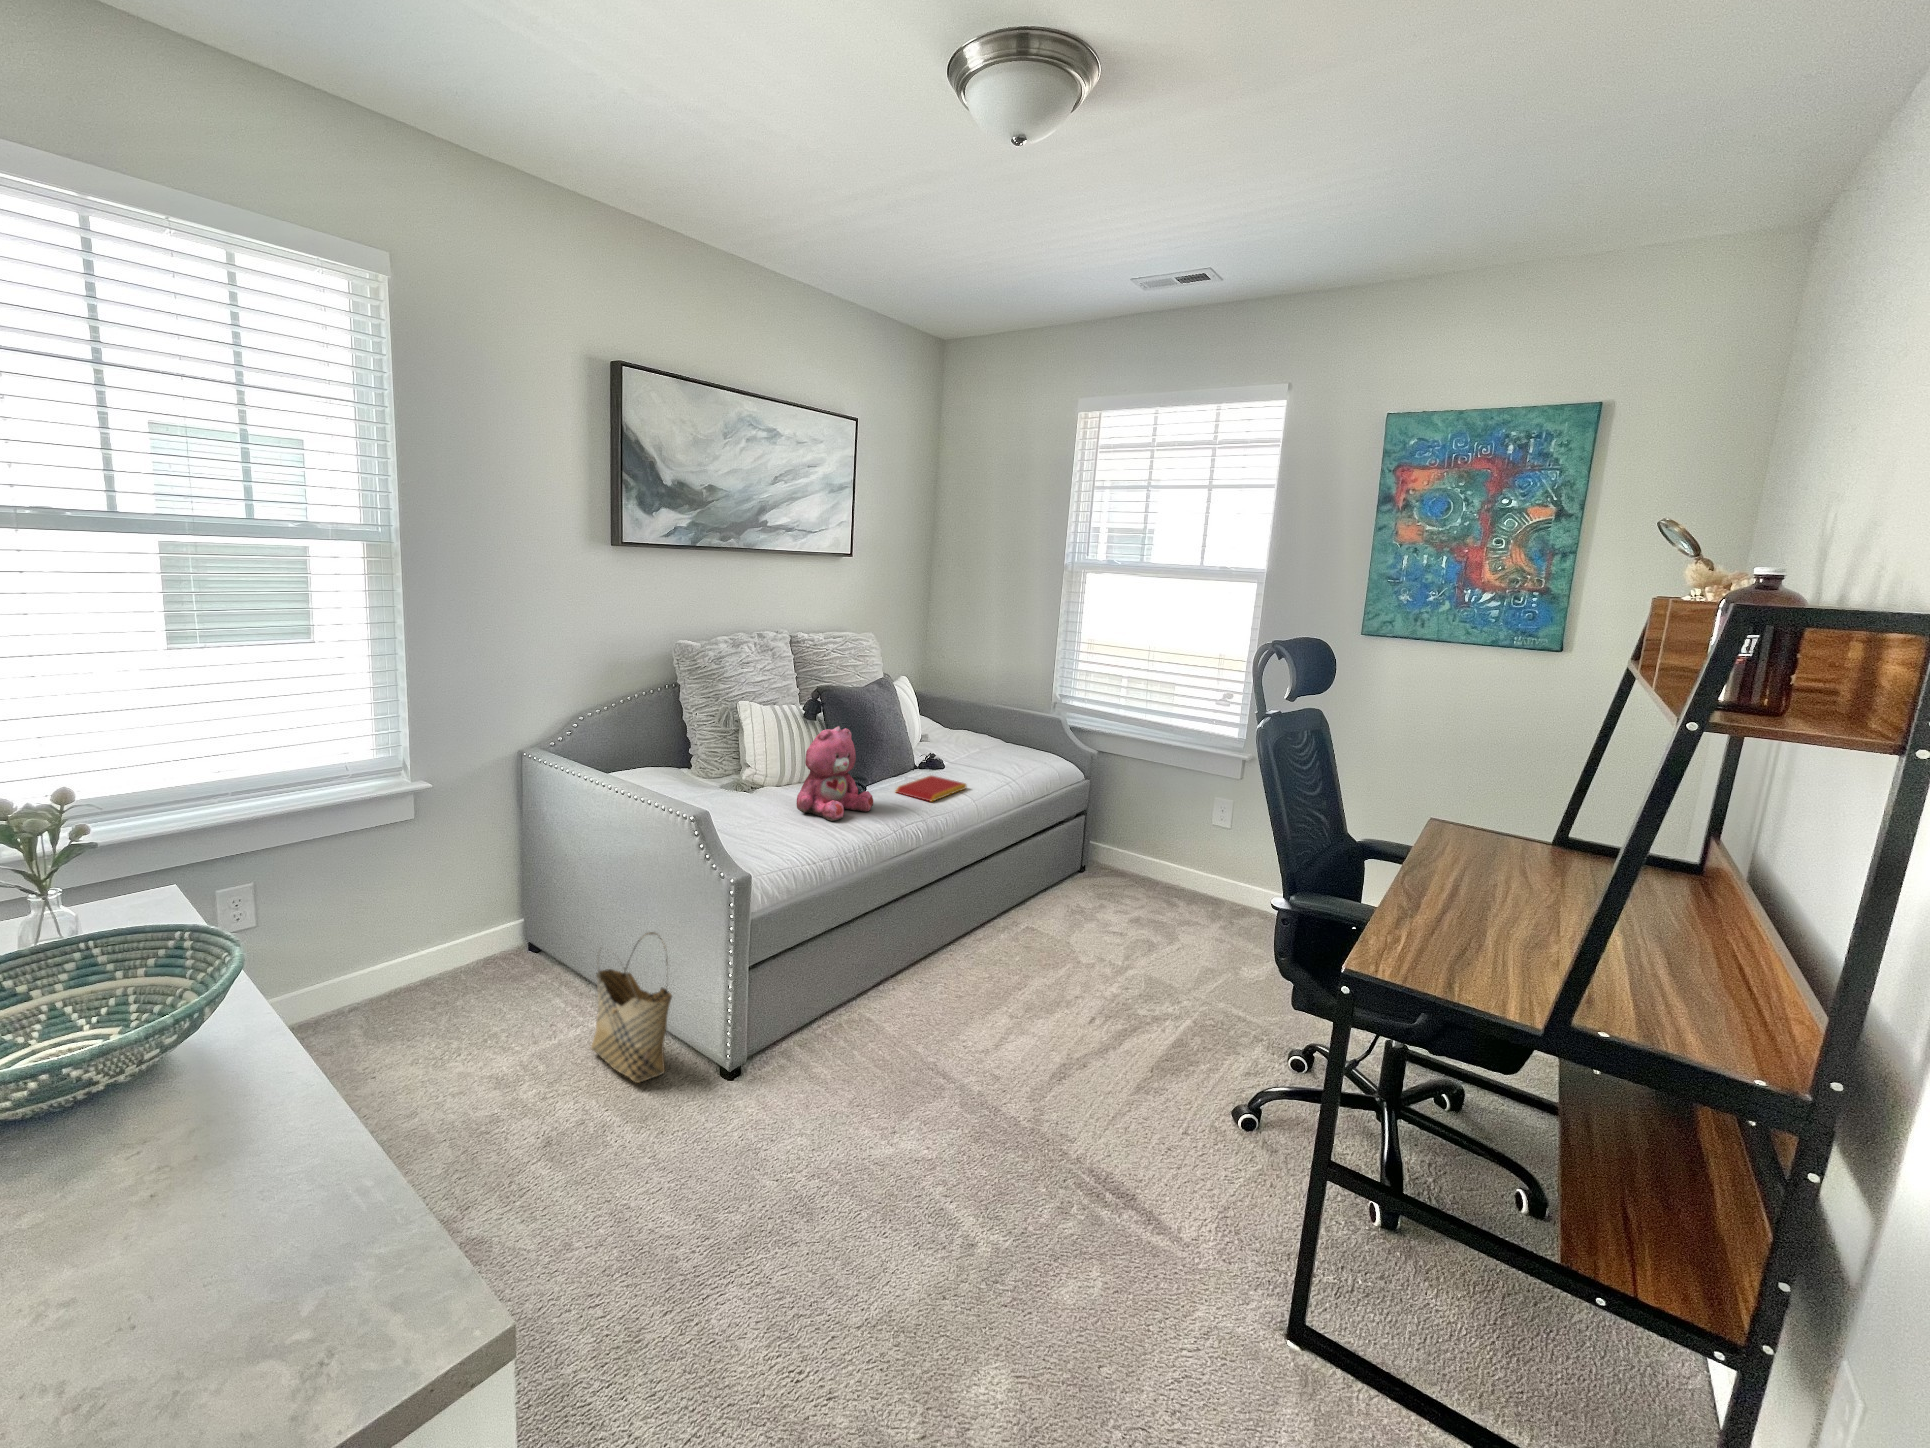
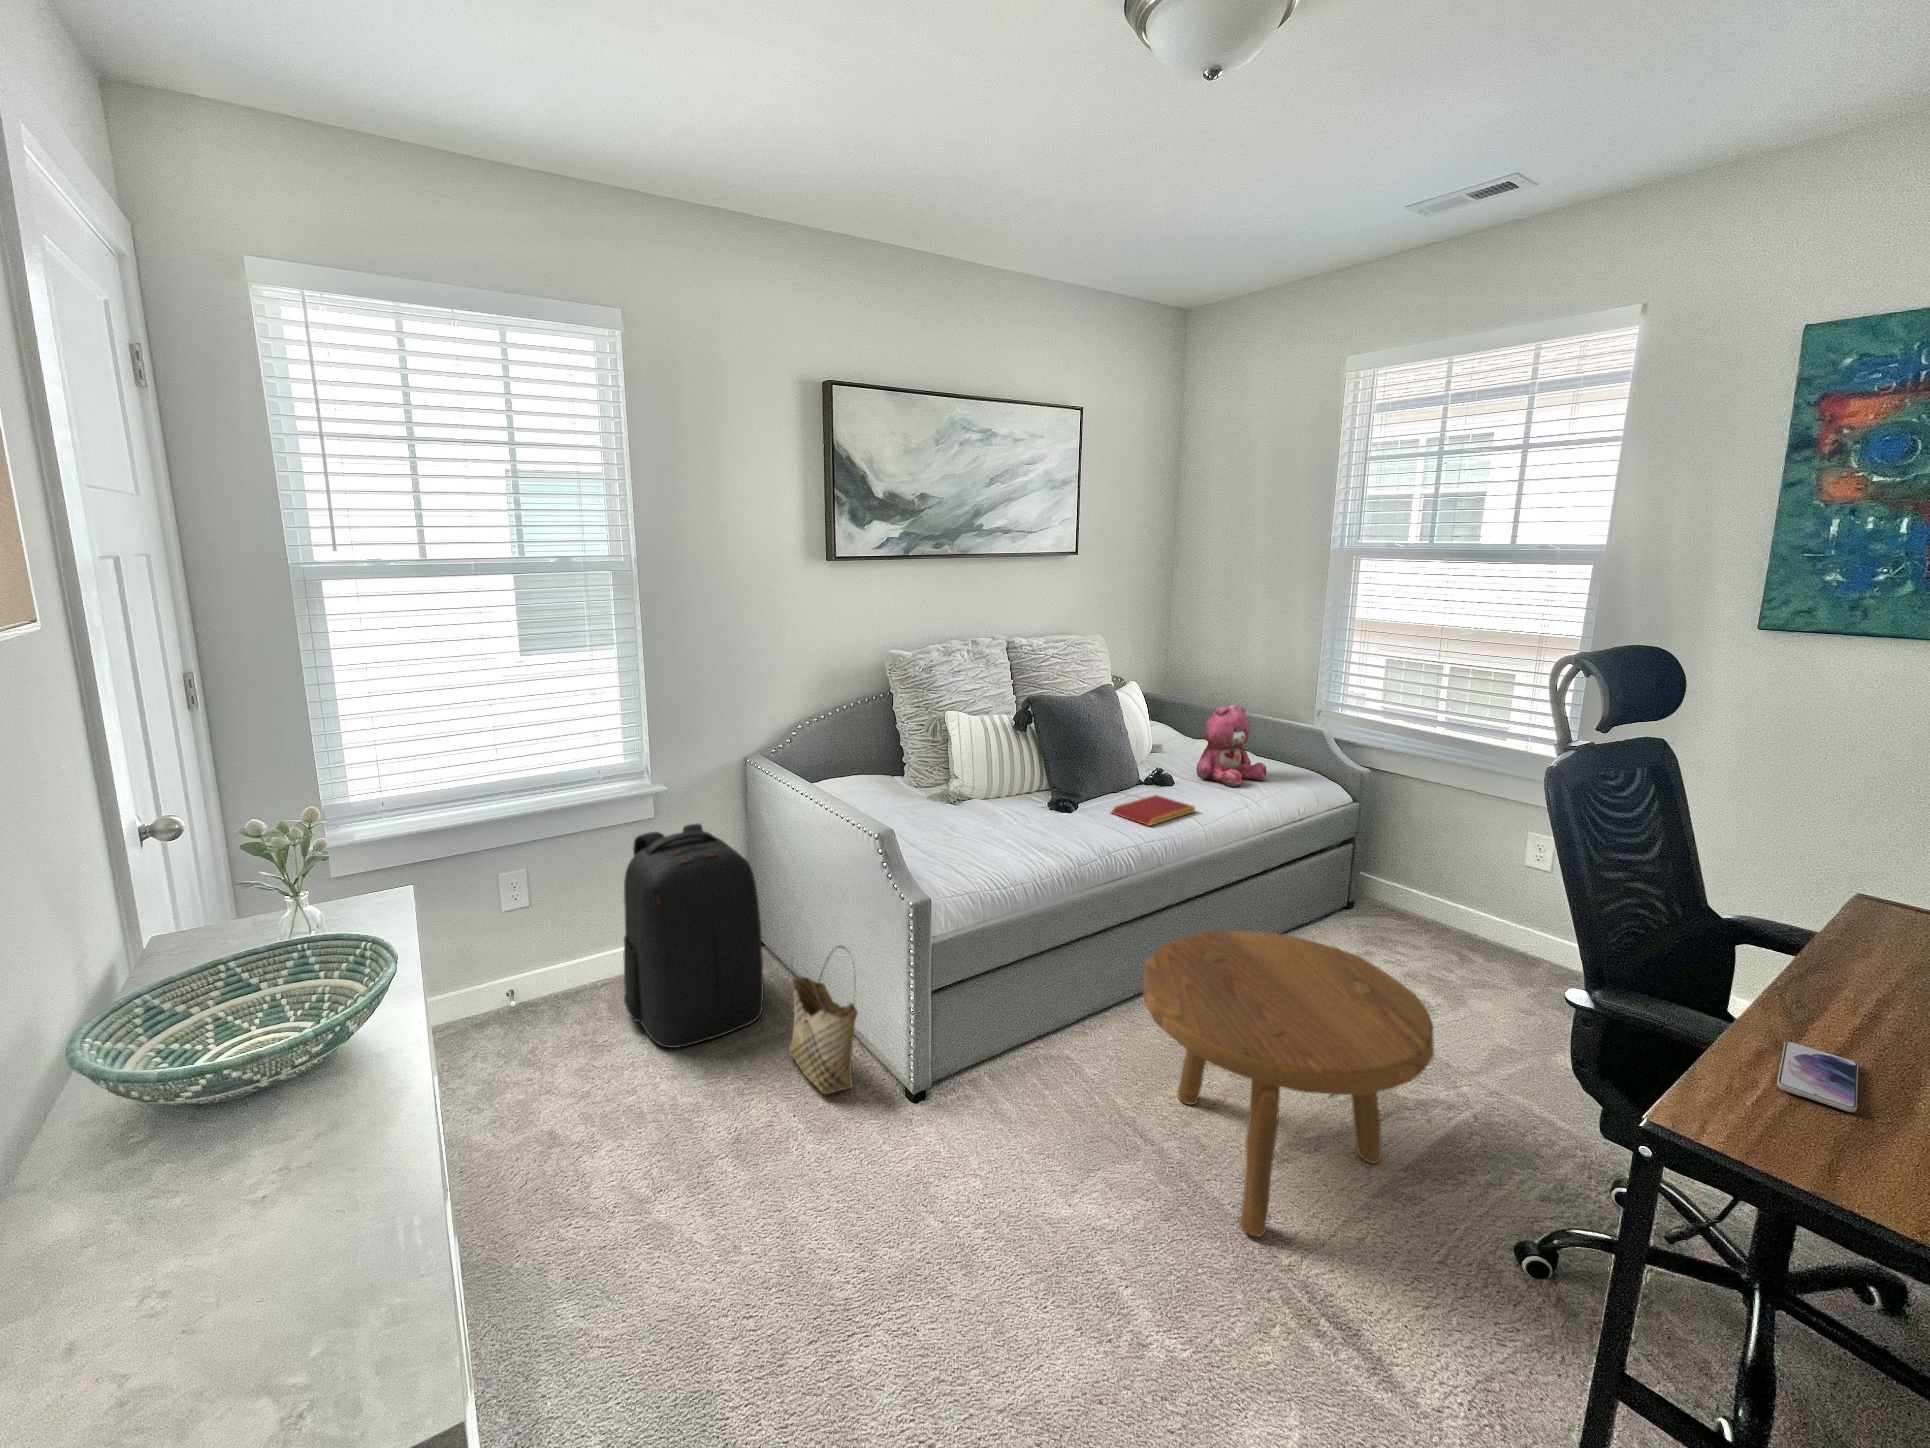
teddy bear: present [796,726,873,821] -> present [1197,704,1267,786]
backpack: none [386,821,555,1062] -> present [623,824,764,1048]
footstool: none [947,884,1177,1139] -> present [1143,930,1434,1237]
smartphone: none [1415,912,1463,951] -> present [1777,1041,1858,1112]

